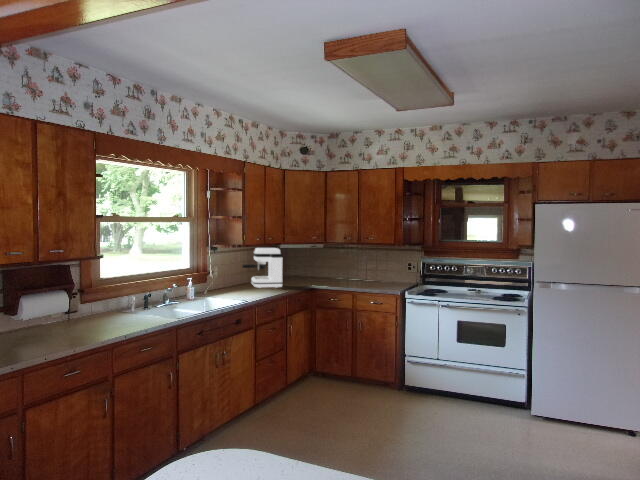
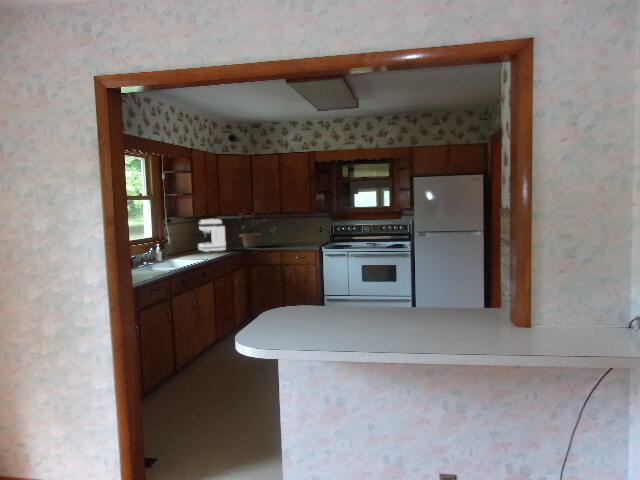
potted plant: none [296,240,337,285] -> present [239,213,262,248]

